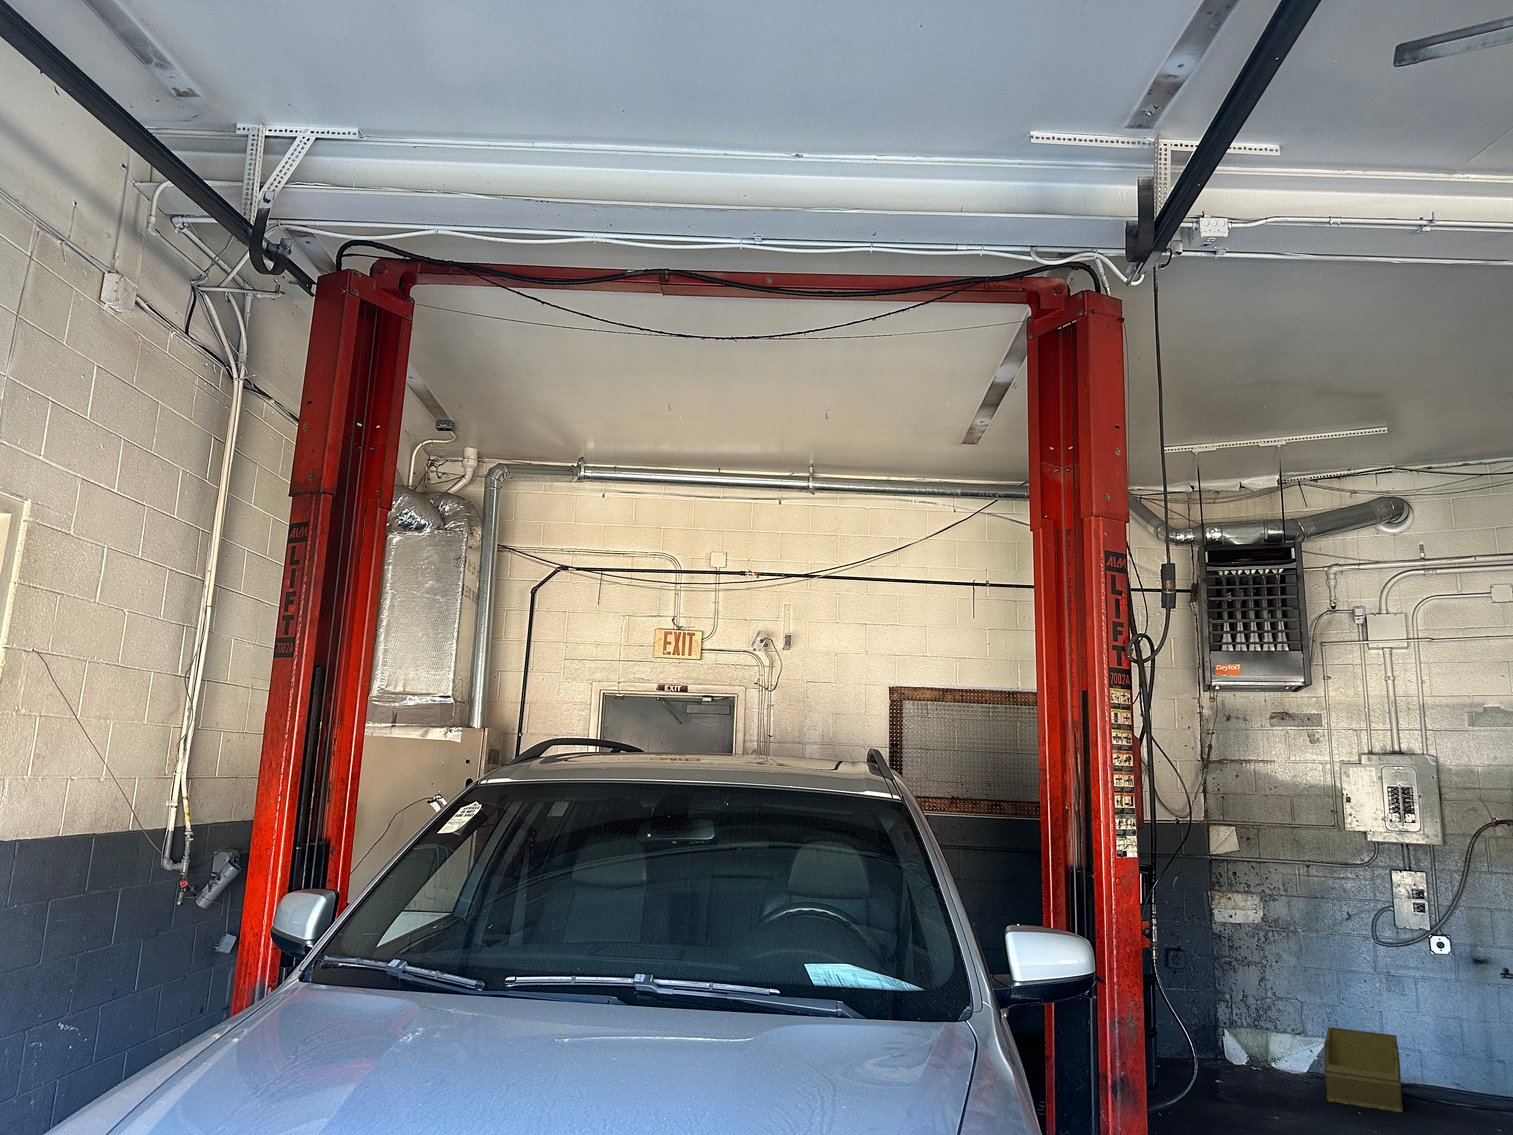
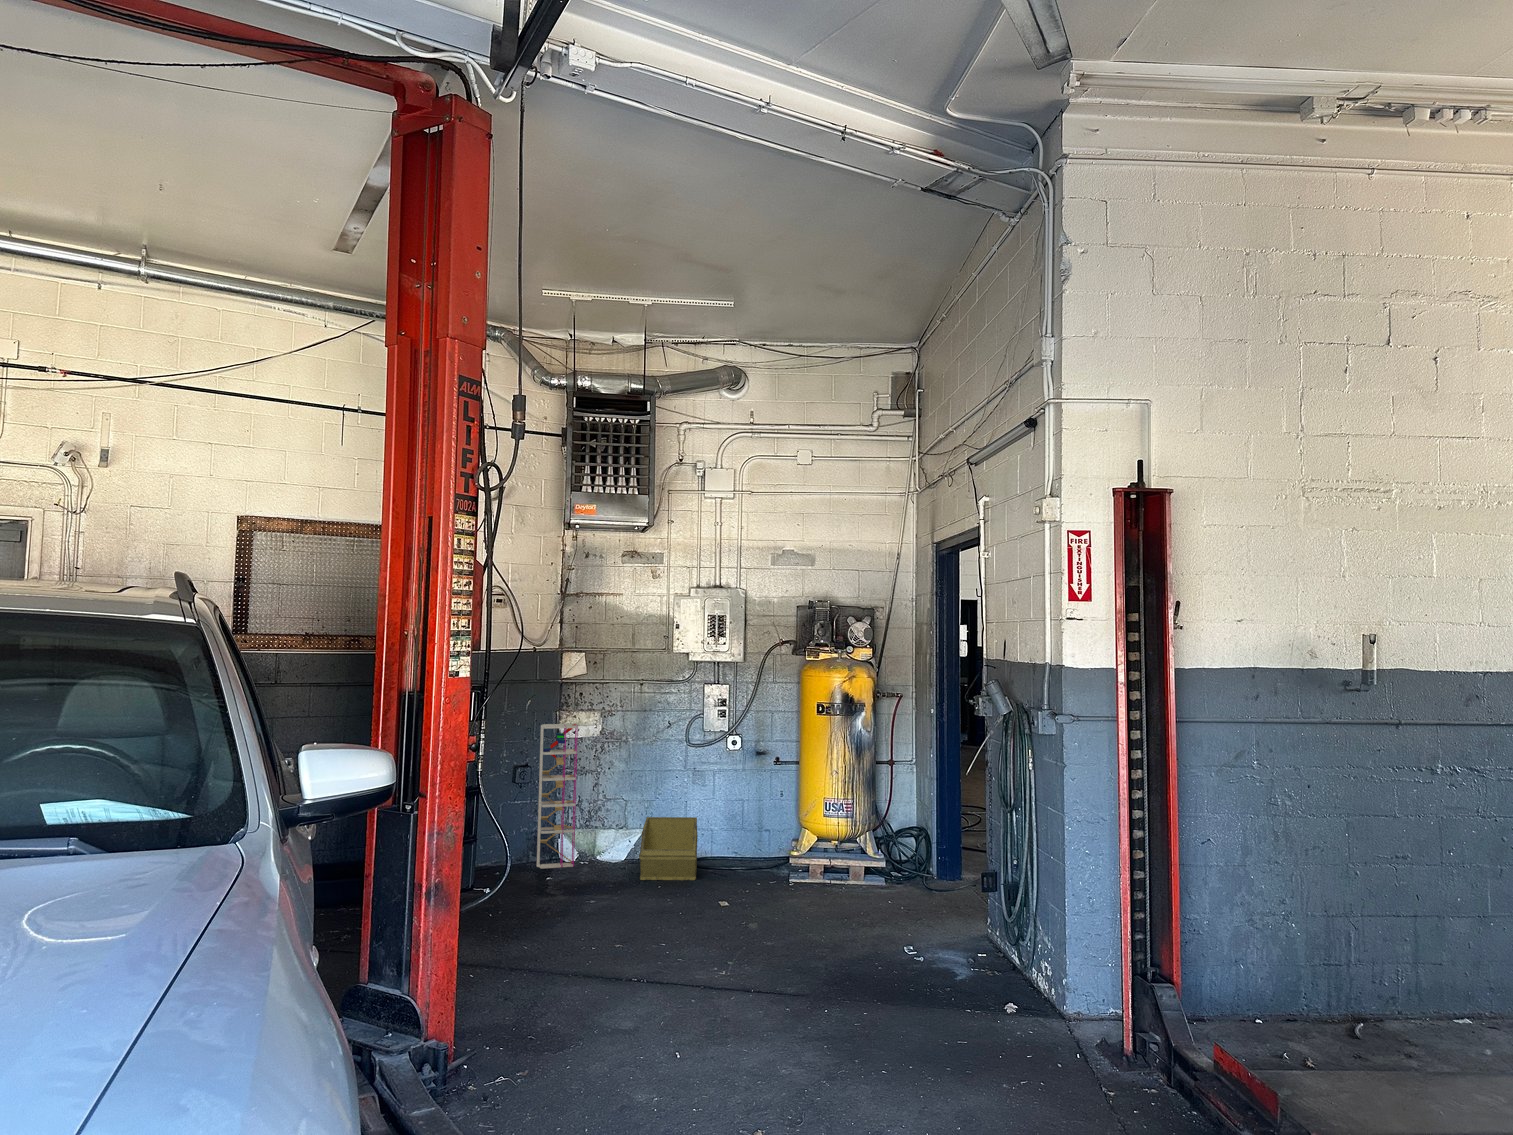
shelving unit: none [1190,905,1241,1074] -> present [537,723,578,869]

